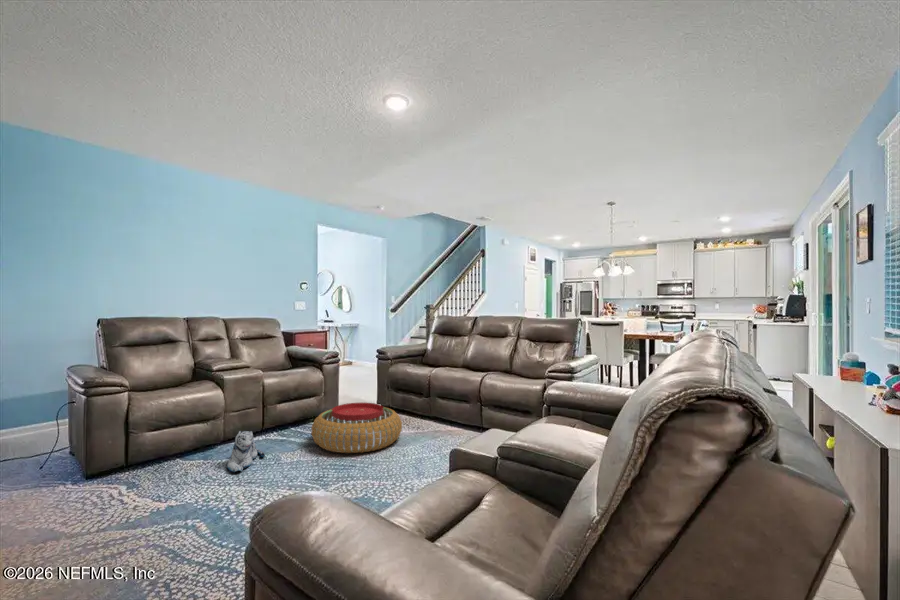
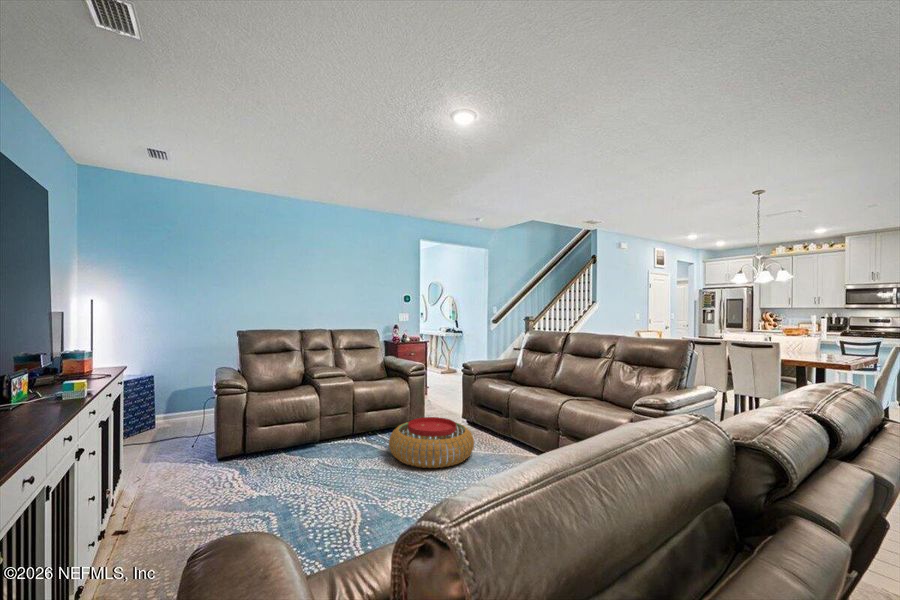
plush toy: present [227,431,265,473] -> none [314,436,348,473]

